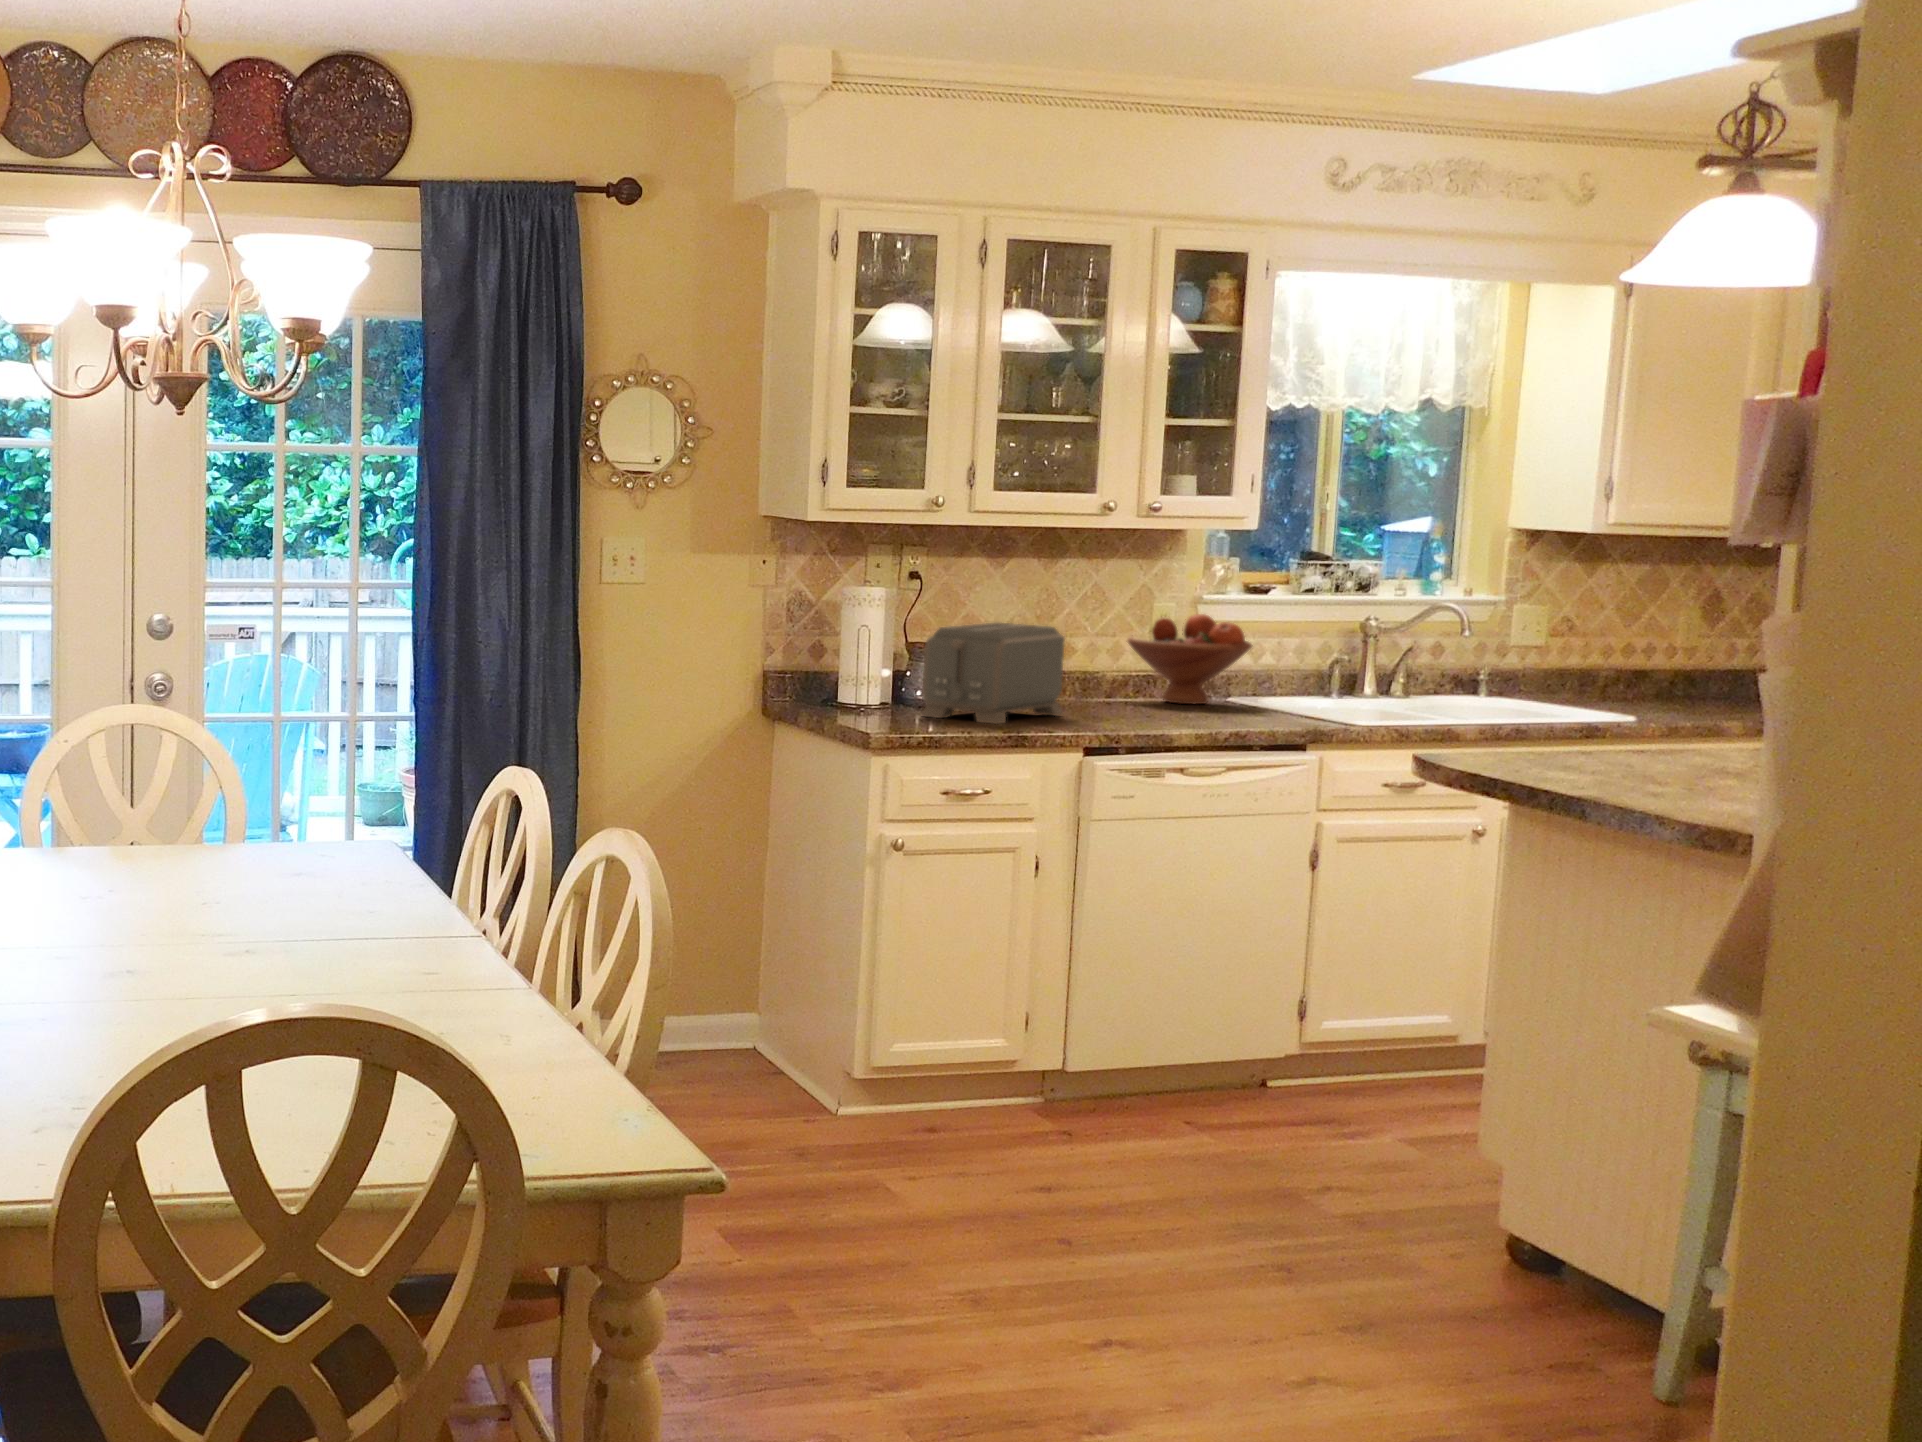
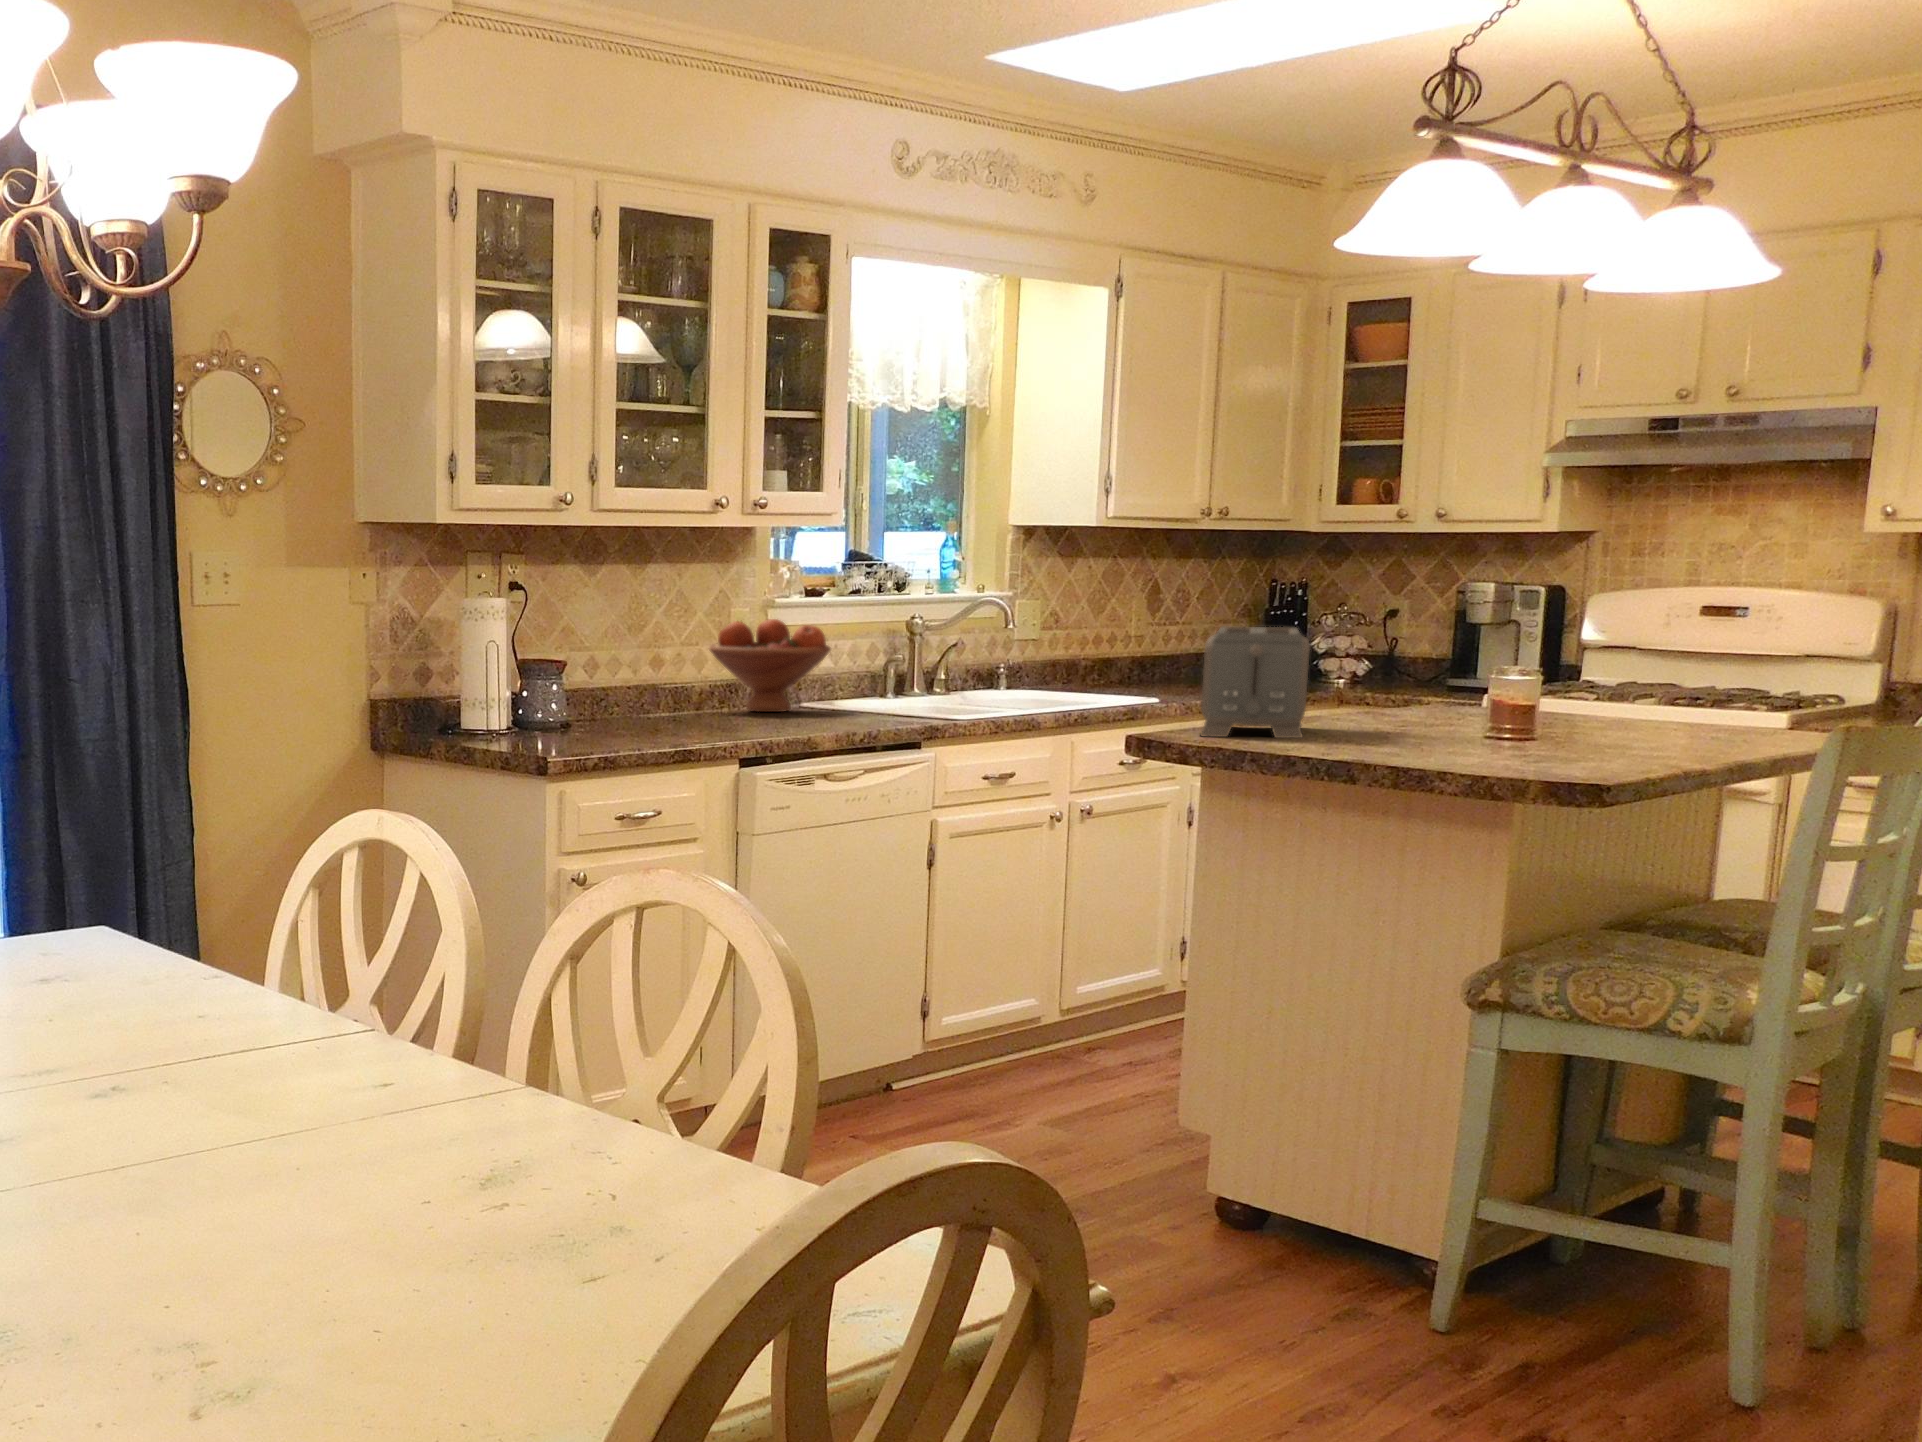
toaster: present [922,622,1065,724] -> present [1201,627,1310,738]

